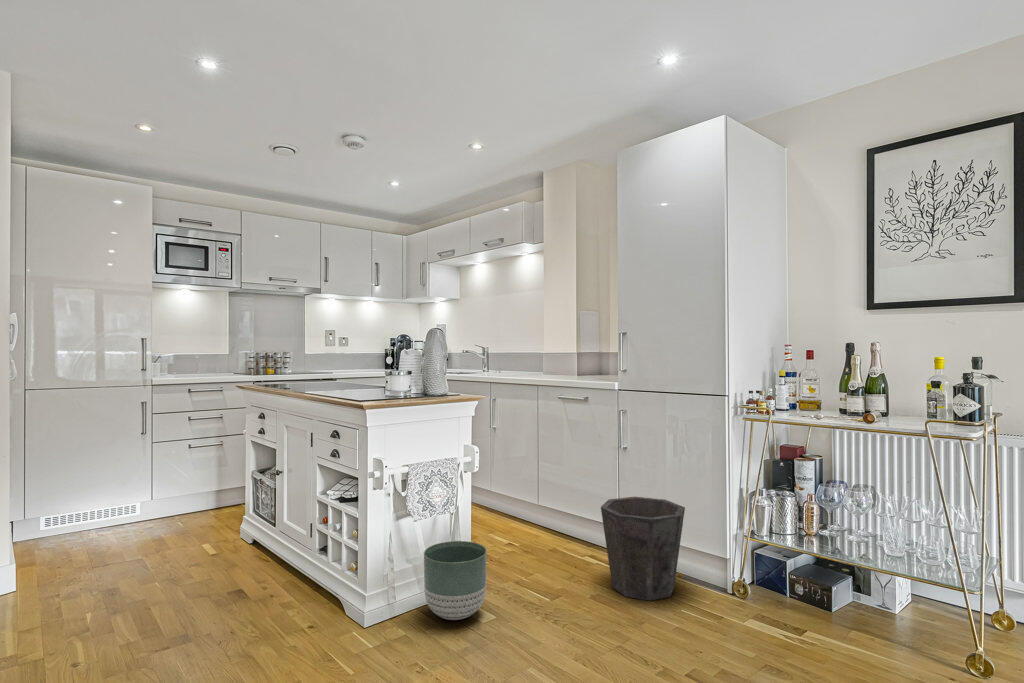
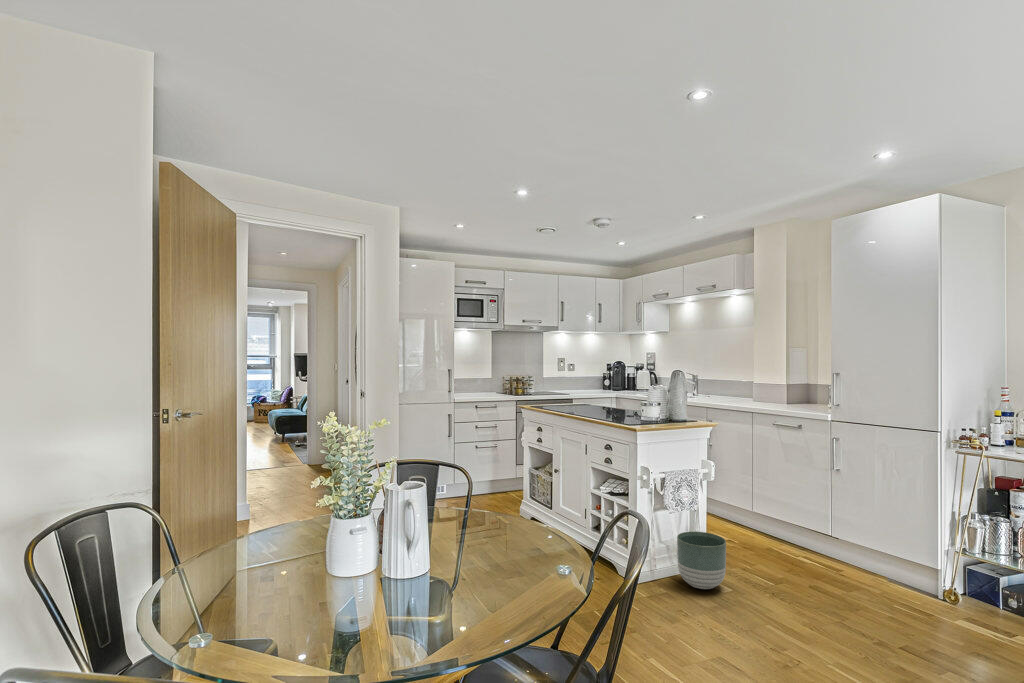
waste bin: present [601,497,685,601] -> none [818,511,898,596]

